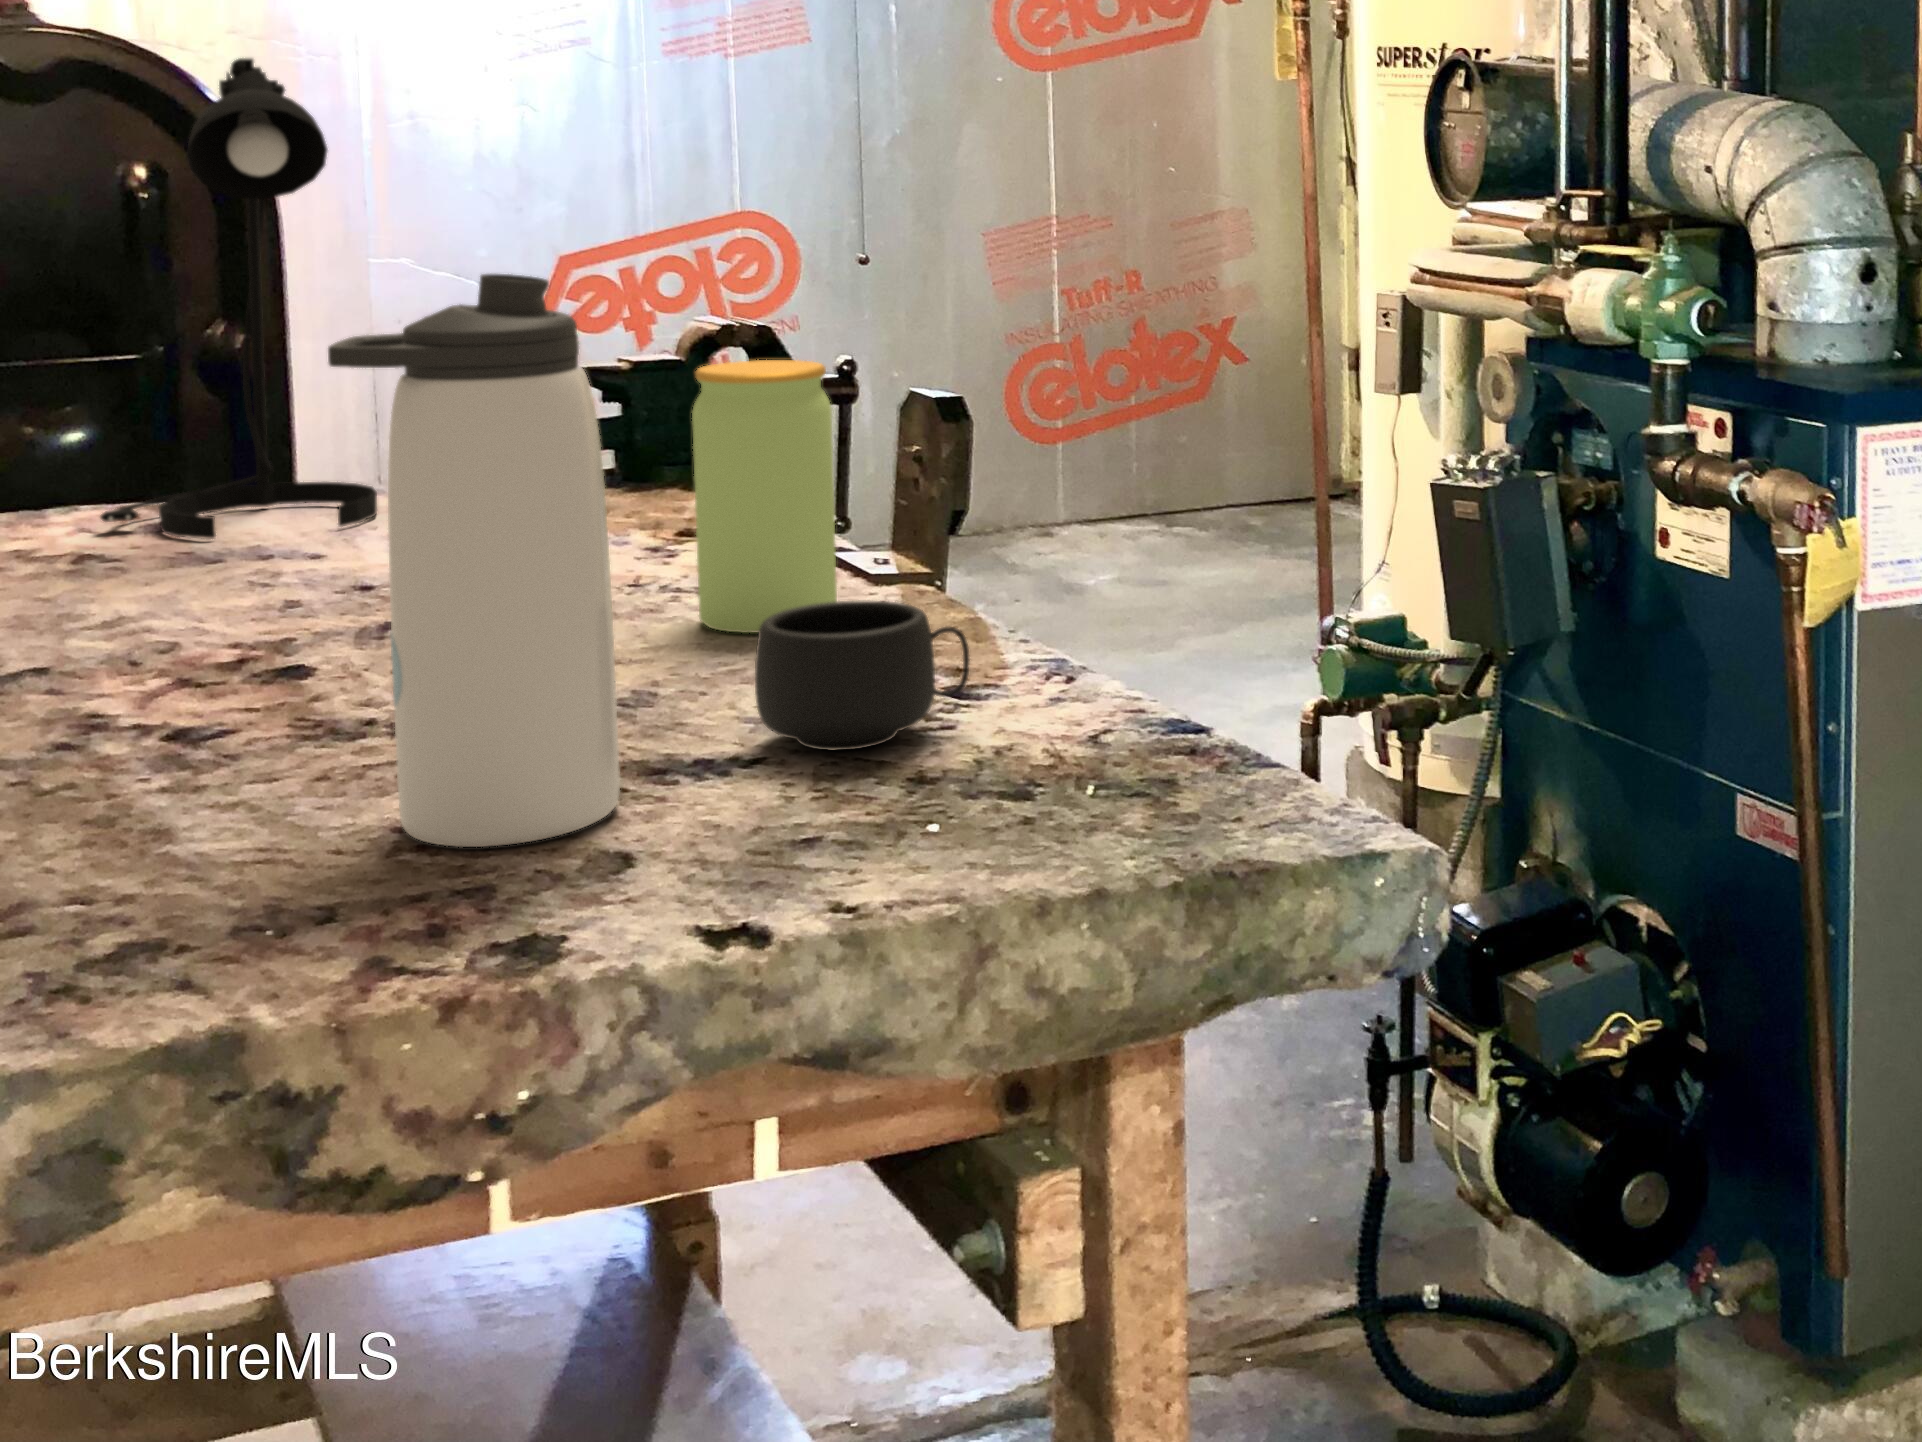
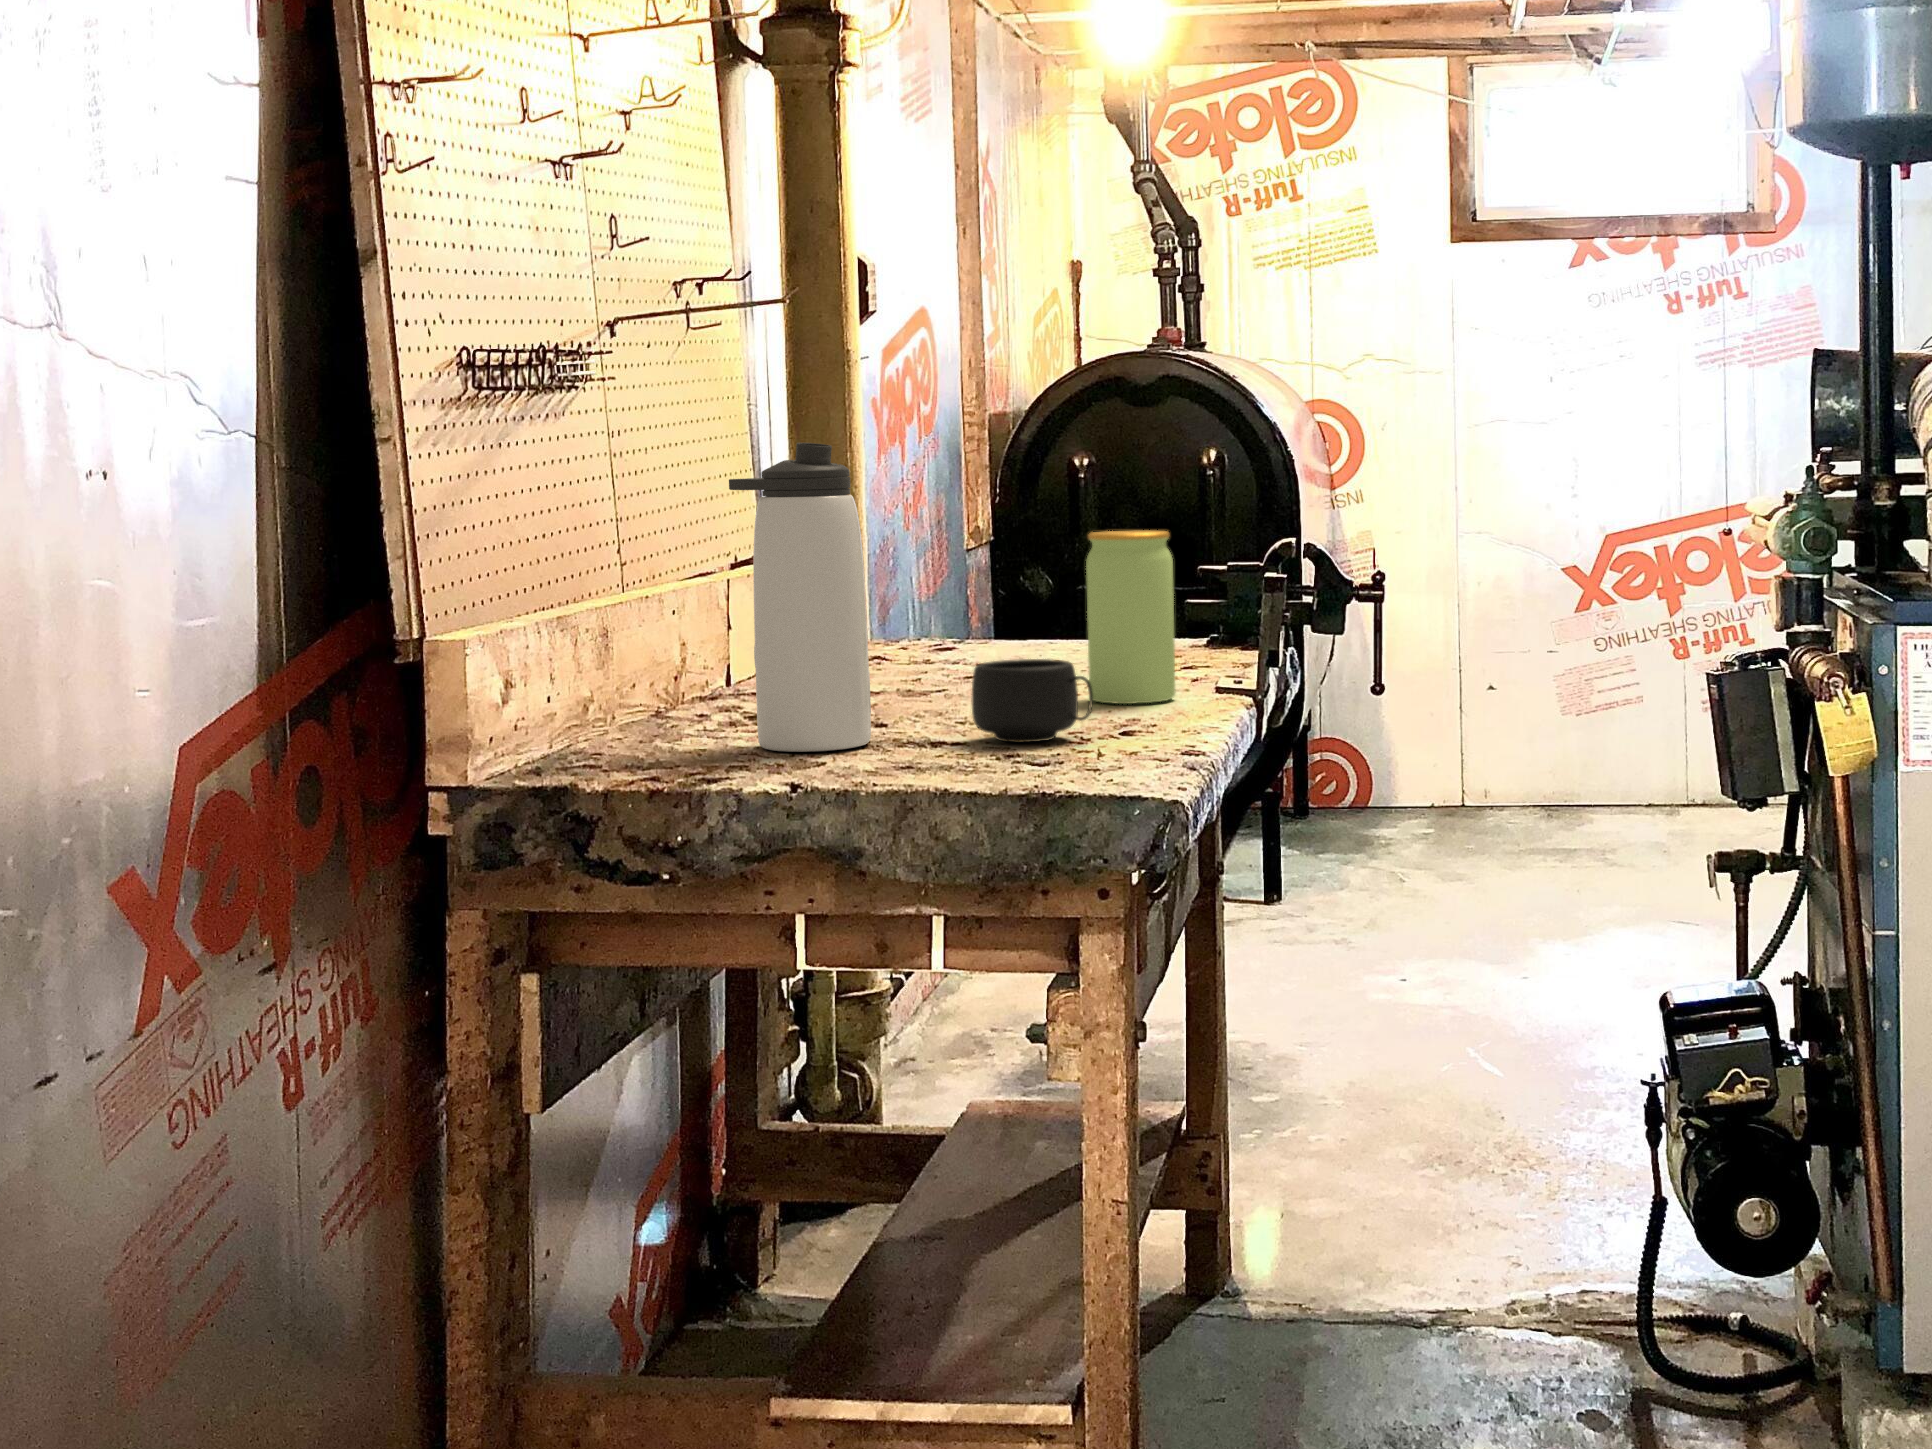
desk lamp: present [100,58,377,539] -> none [930,350,1080,652]

